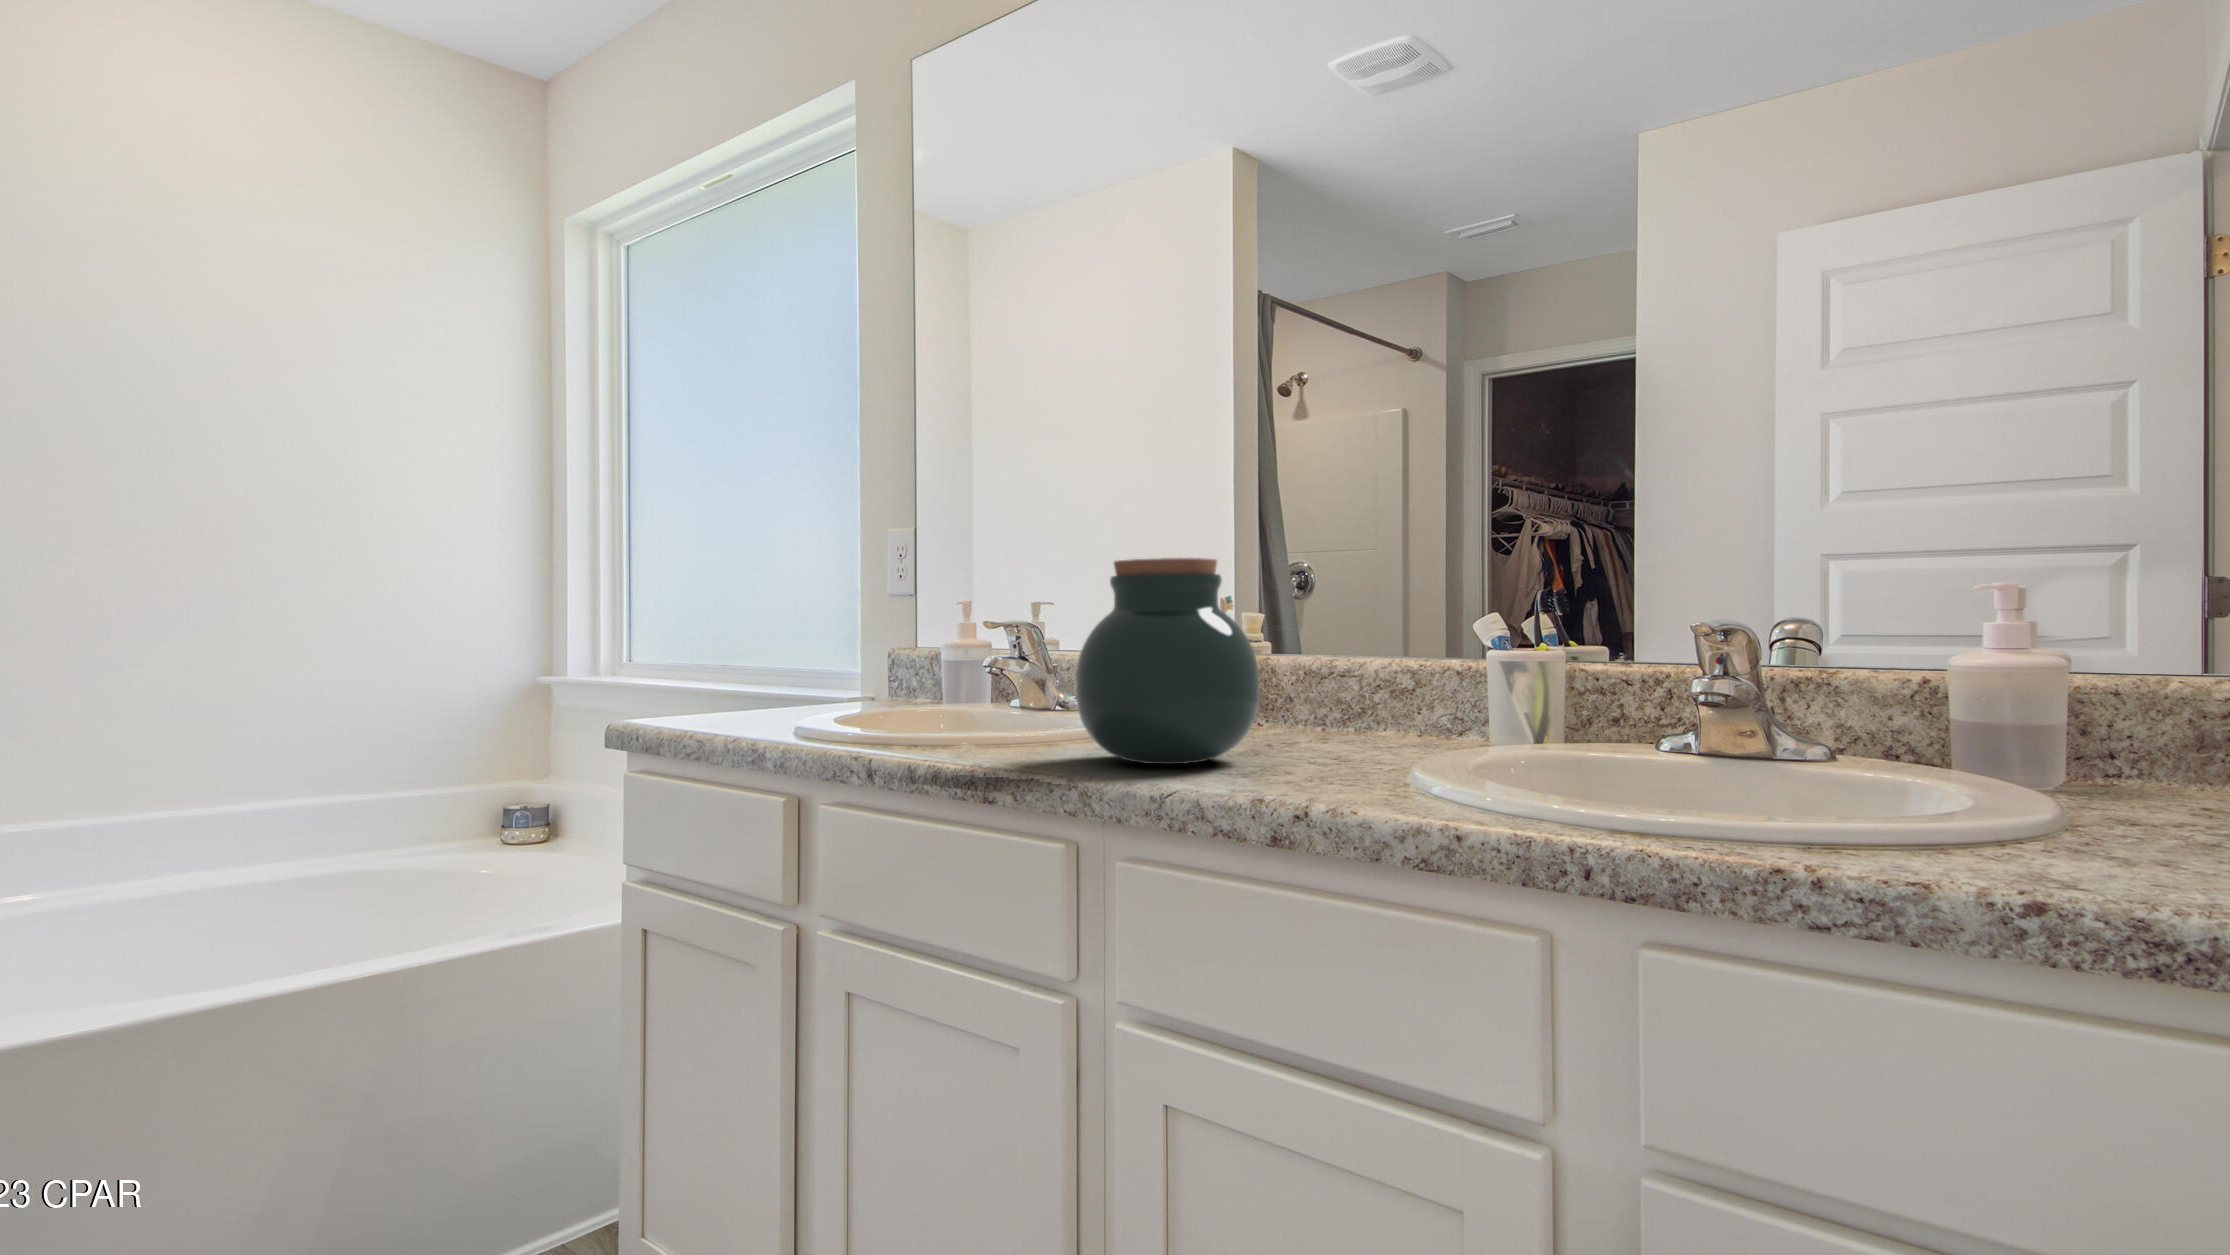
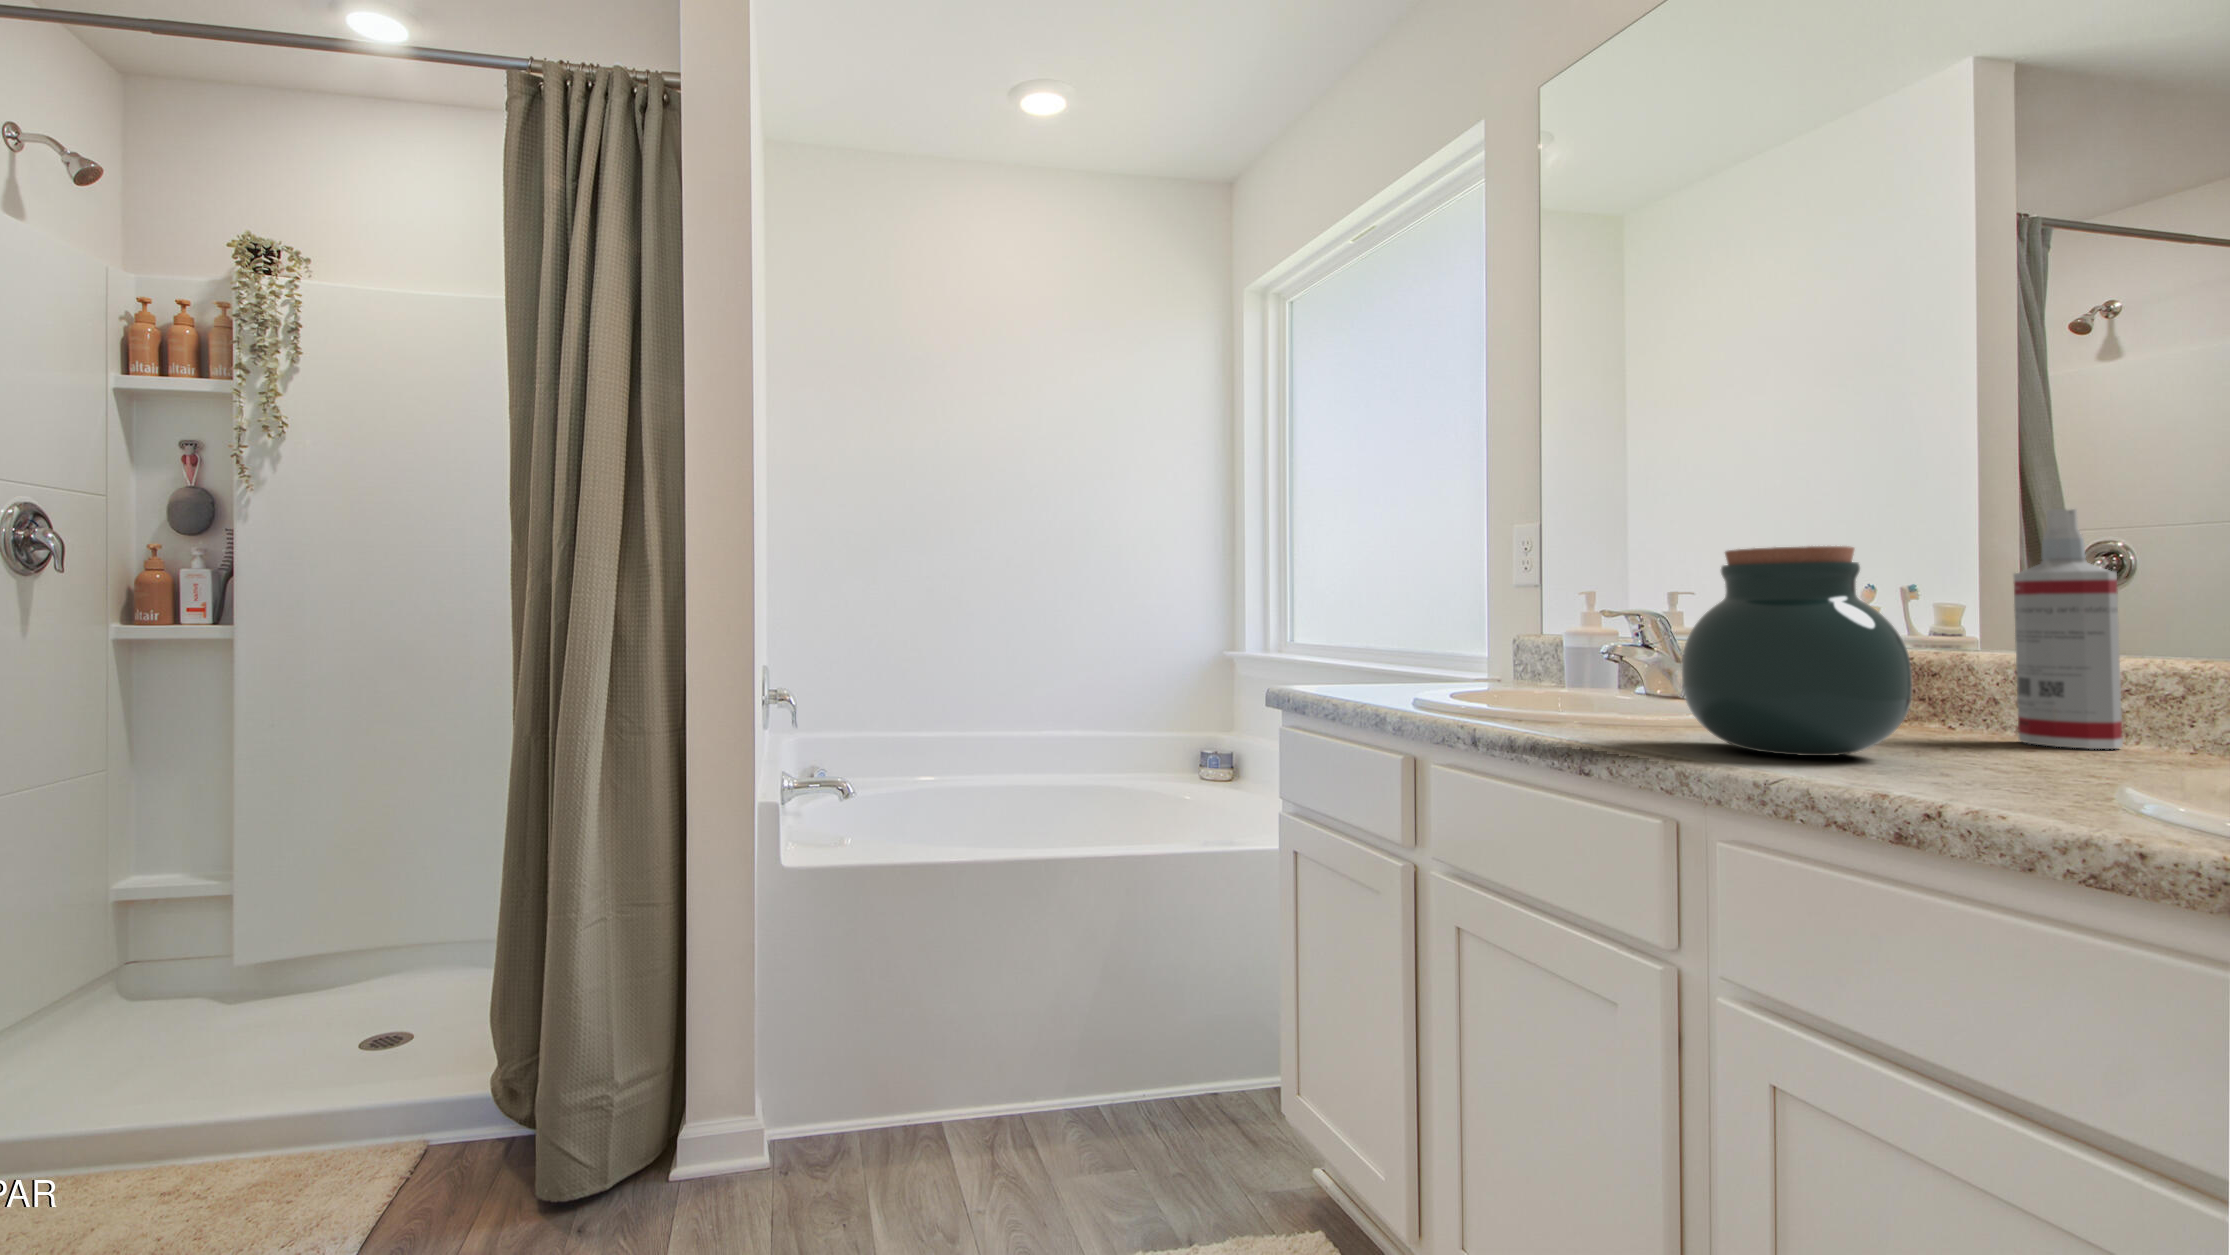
spray bottle: none [1309,531,1376,736] -> present [2014,509,2123,749]

